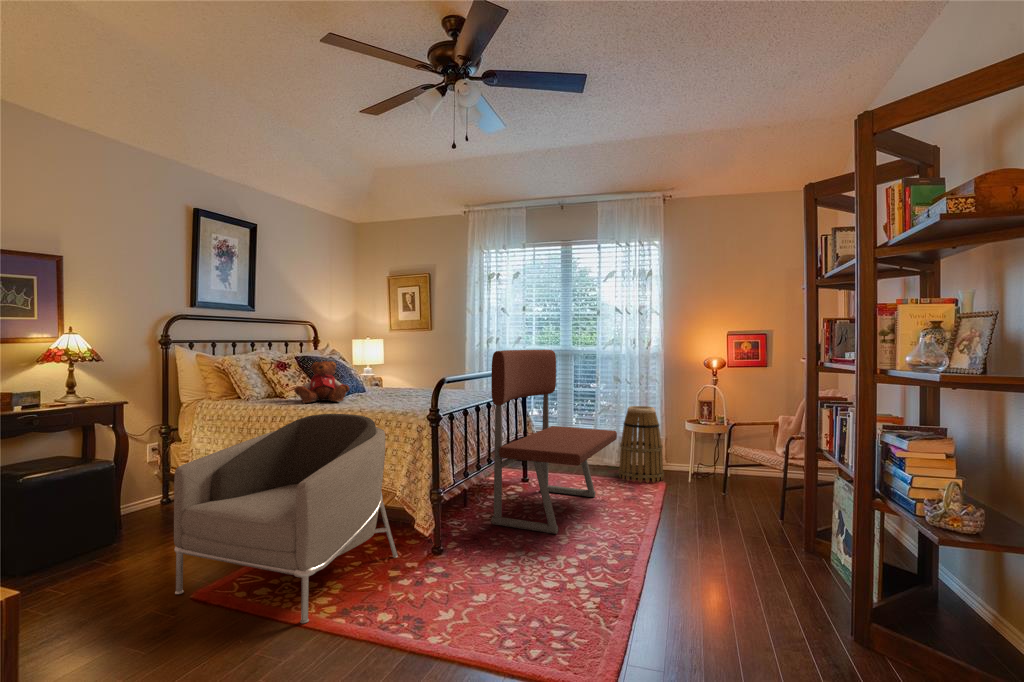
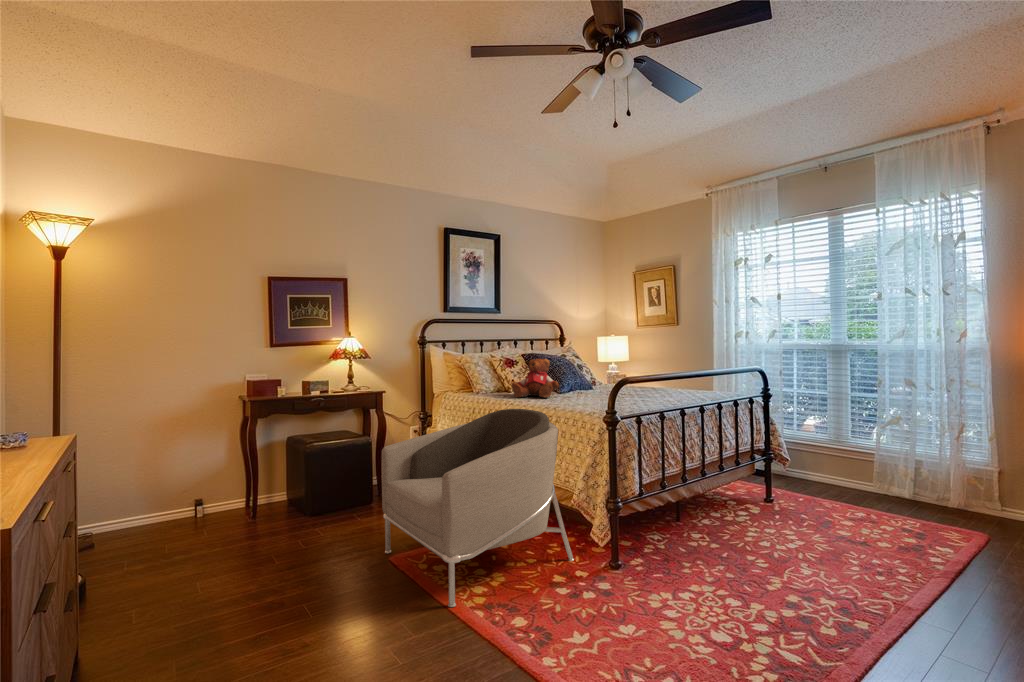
bench: present [491,350,617,534] -> none [688,344,890,574]
basket: present [619,406,664,483] -> none [912,419,993,530]

